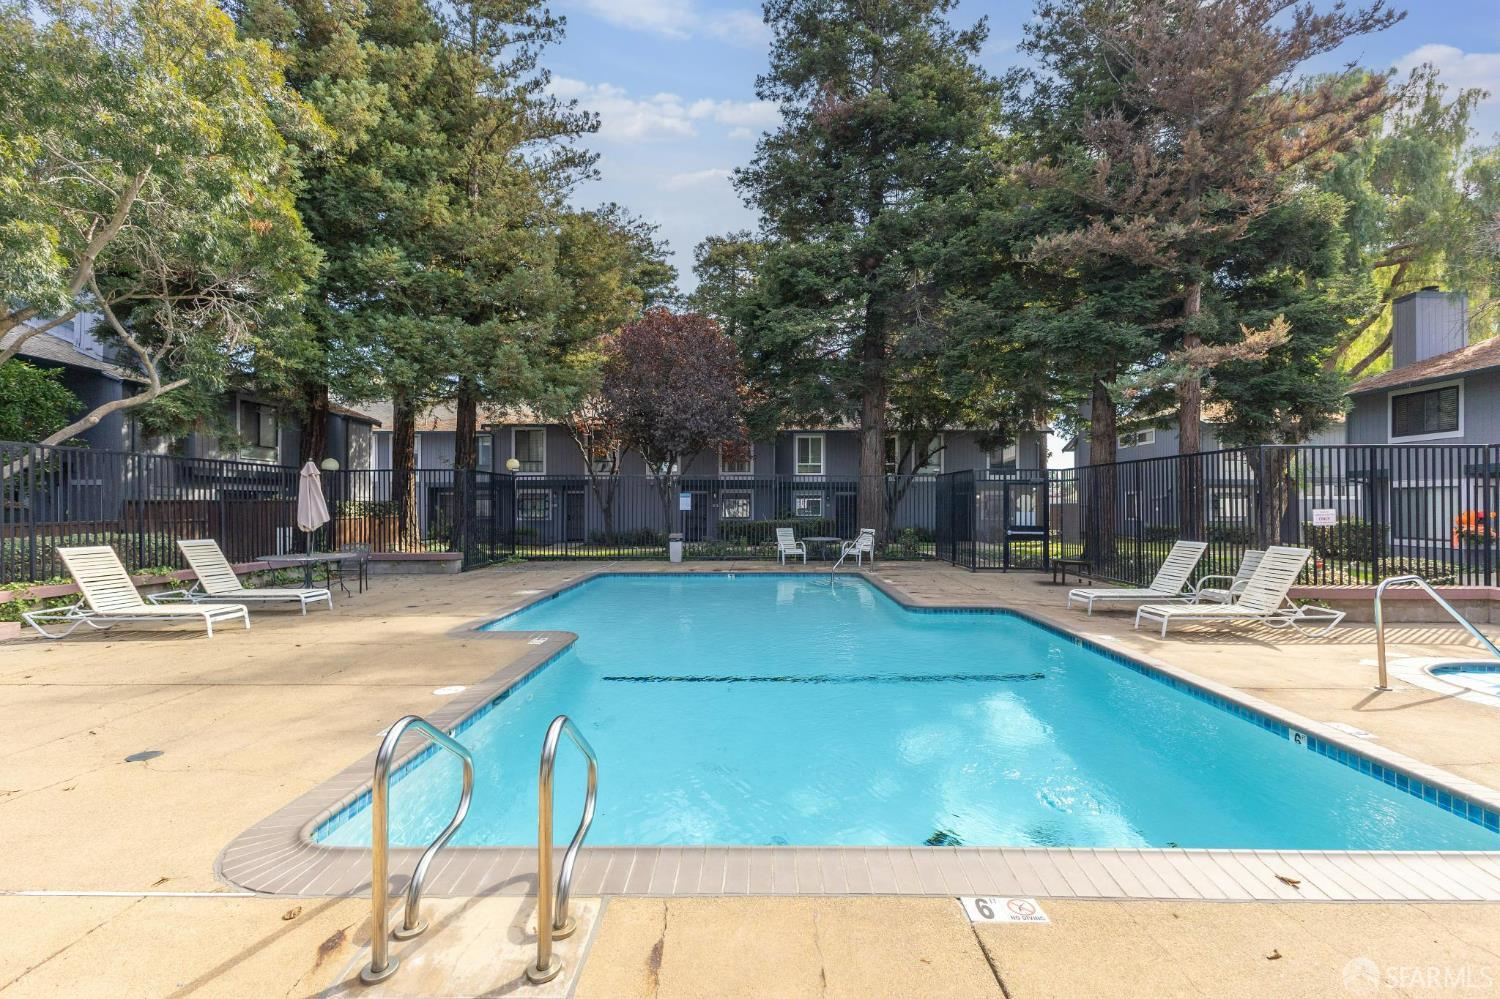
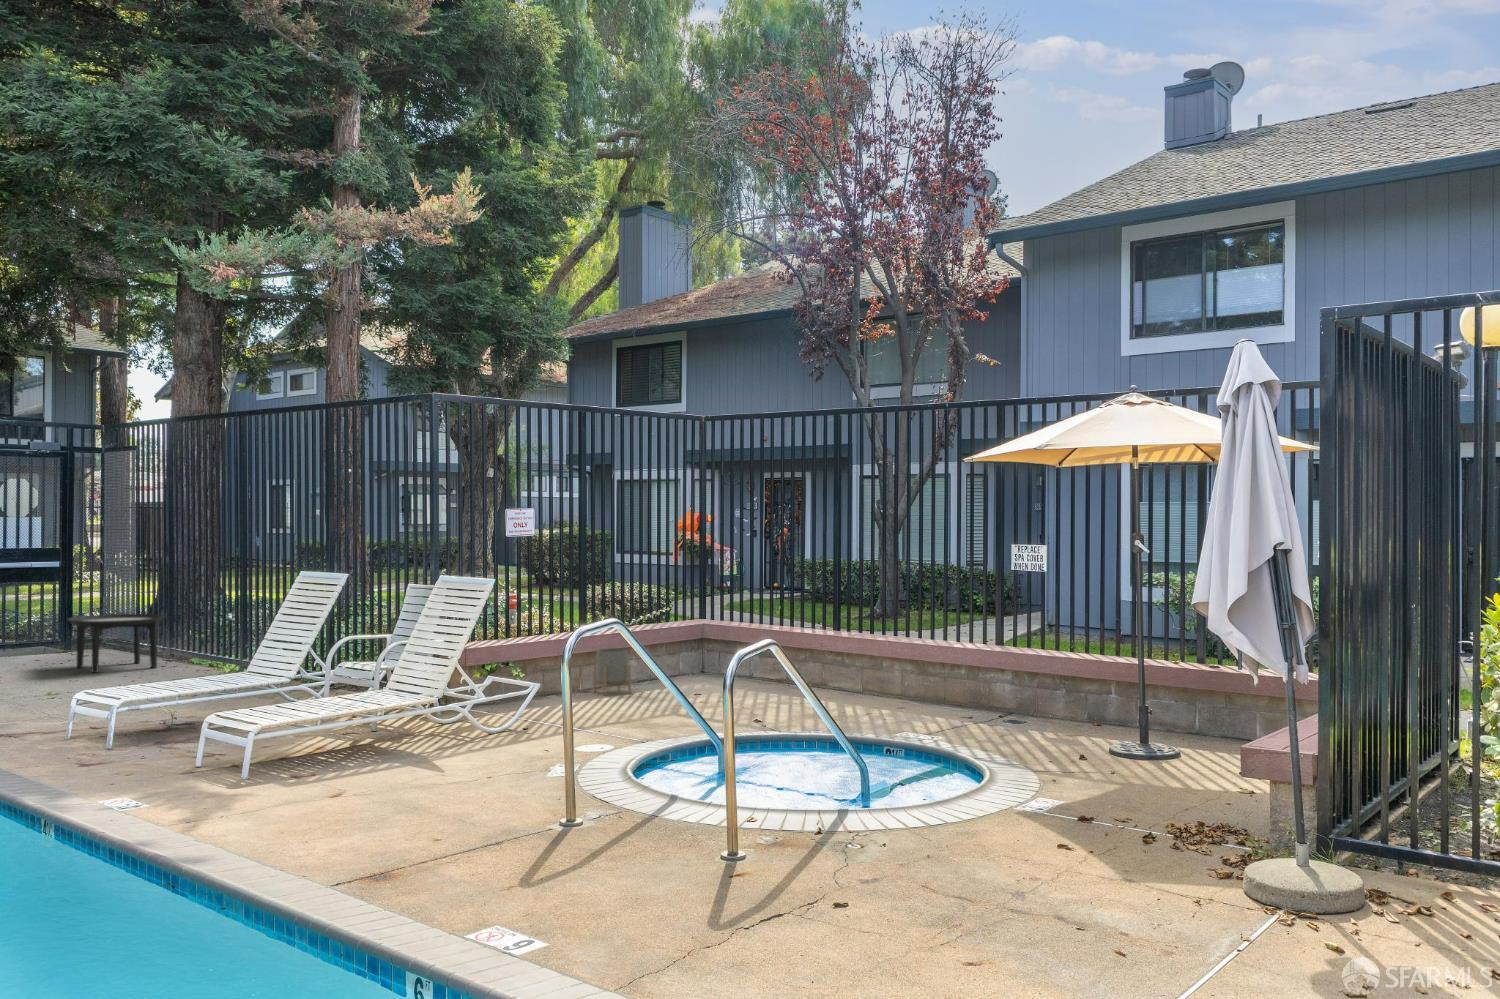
planter: none [1384,599,1417,630] -> present [594,648,631,695]

